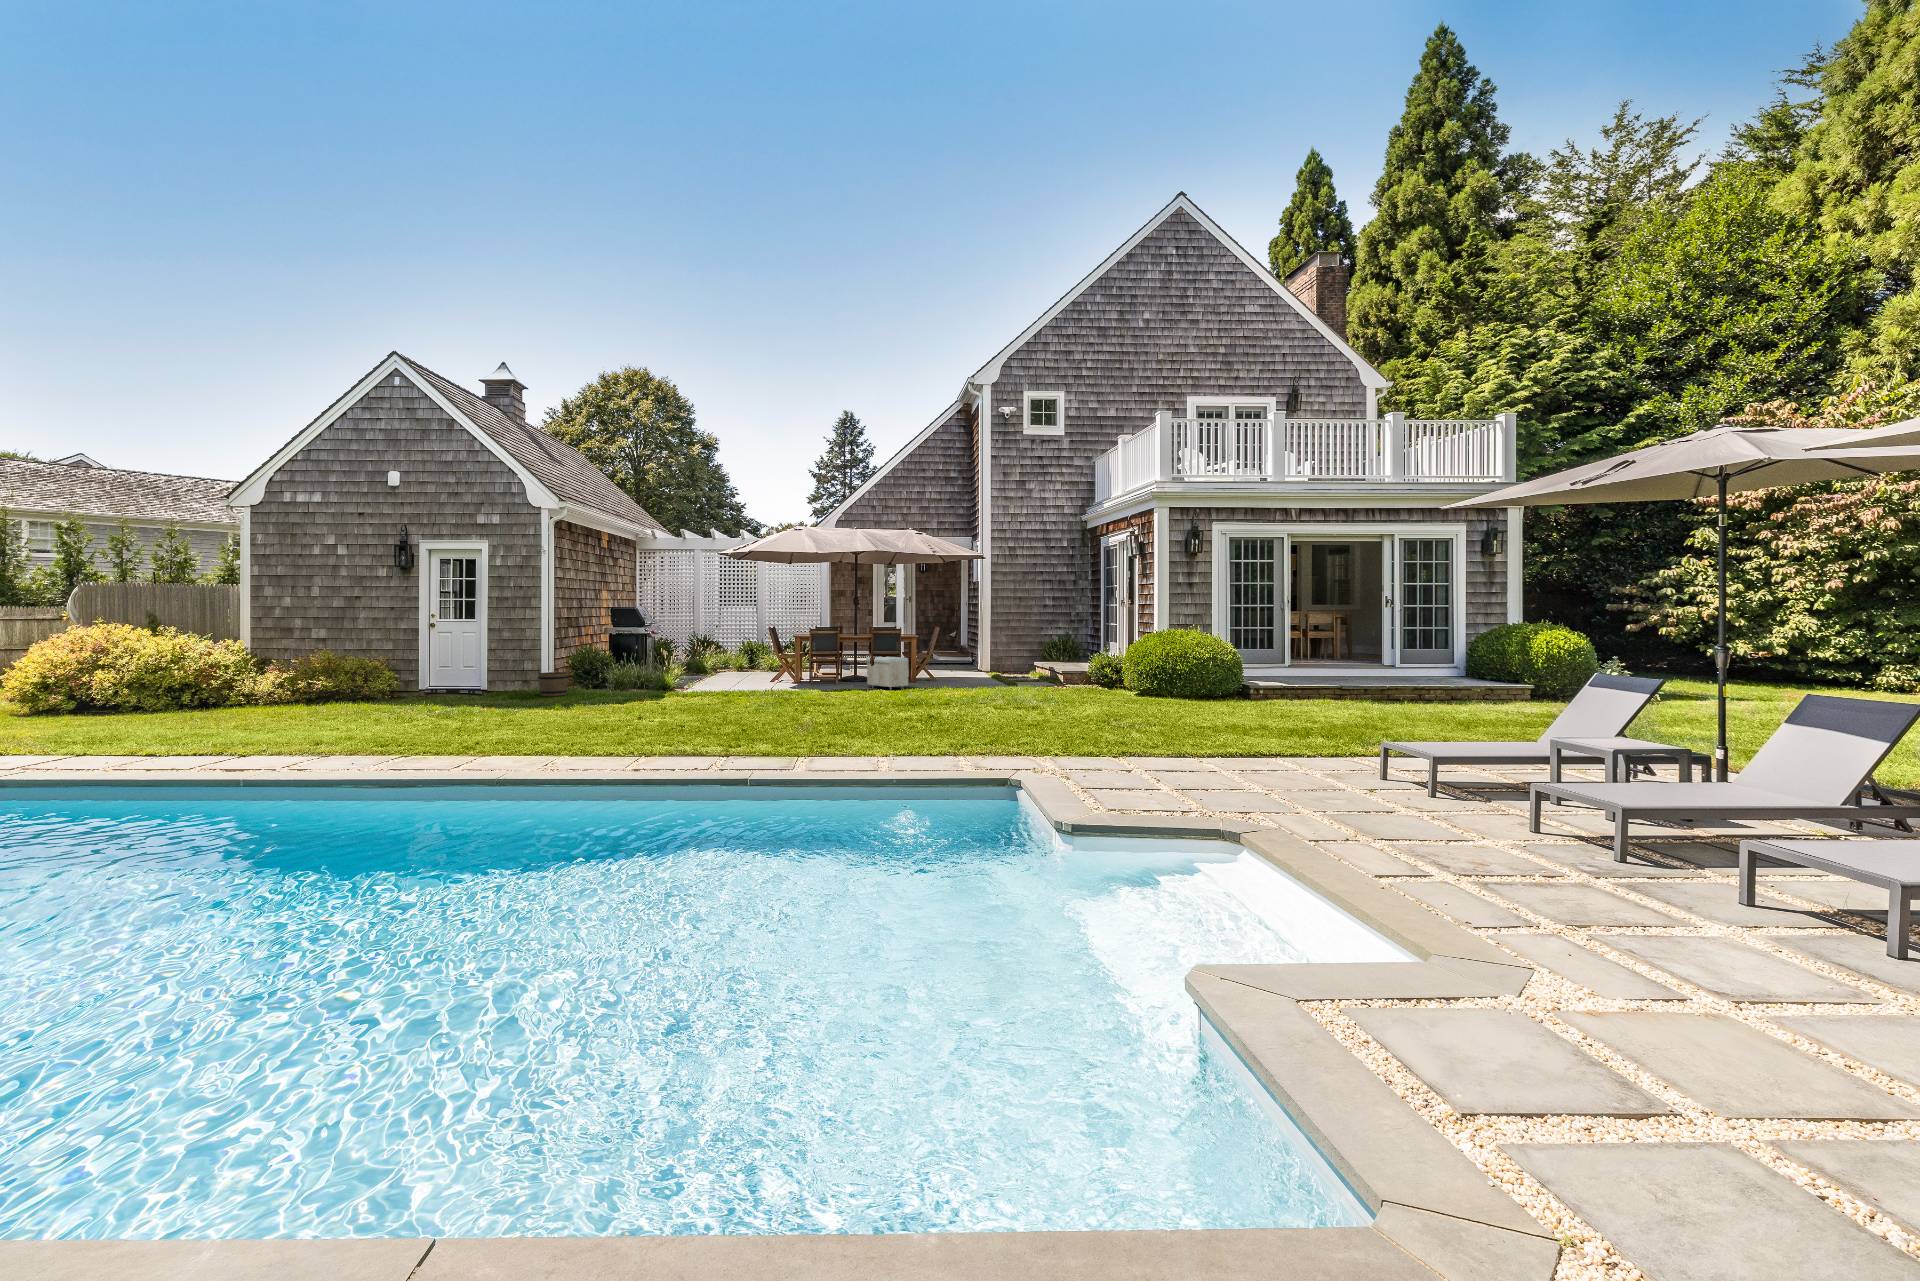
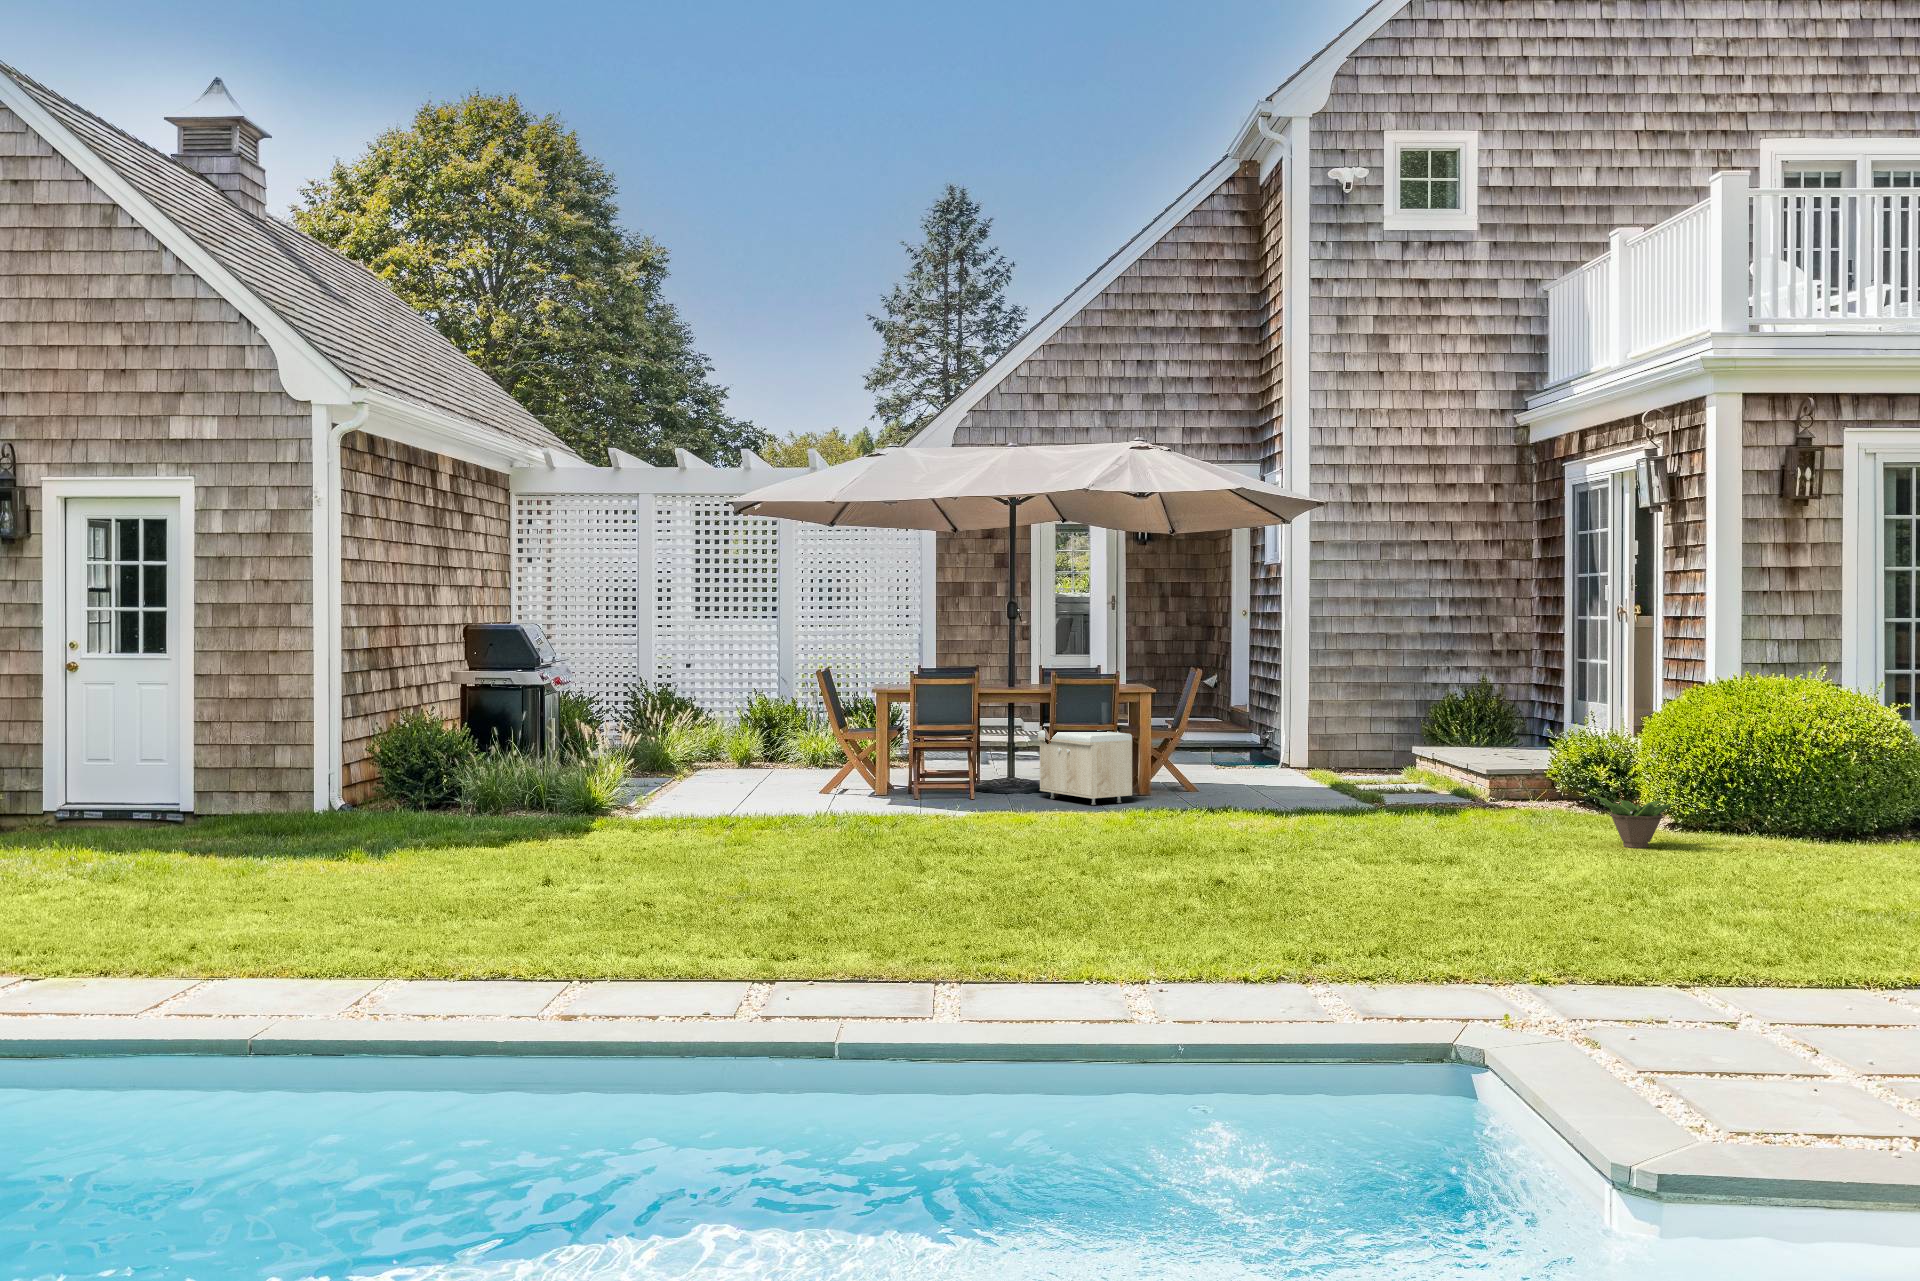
bucket: present [537,669,569,696] -> none [339,753,405,812]
decorative plant: none [1101,680,1136,702] -> present [1591,795,1675,848]

